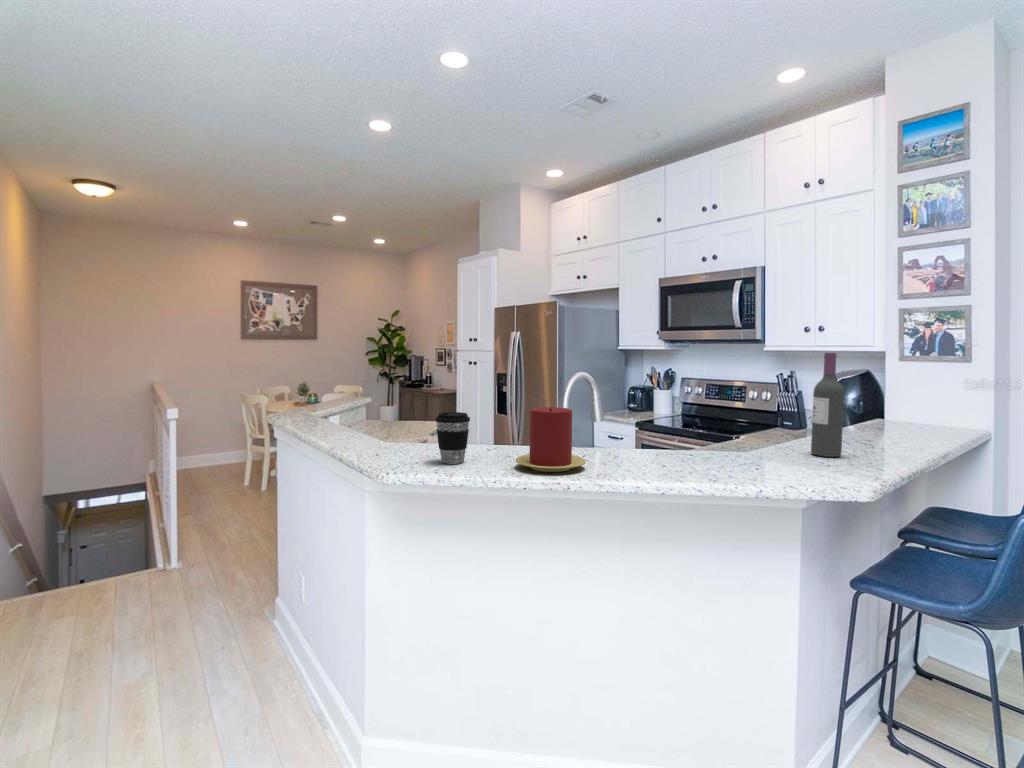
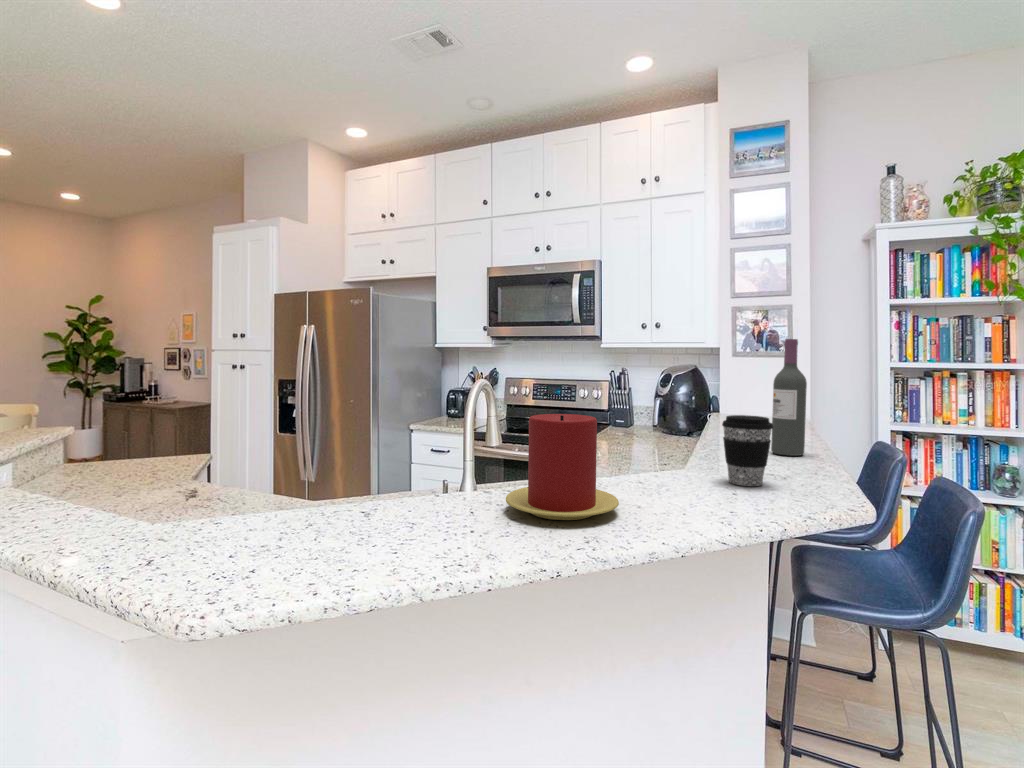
coffee cup: present [436,412,470,464] -> present [722,415,773,486]

